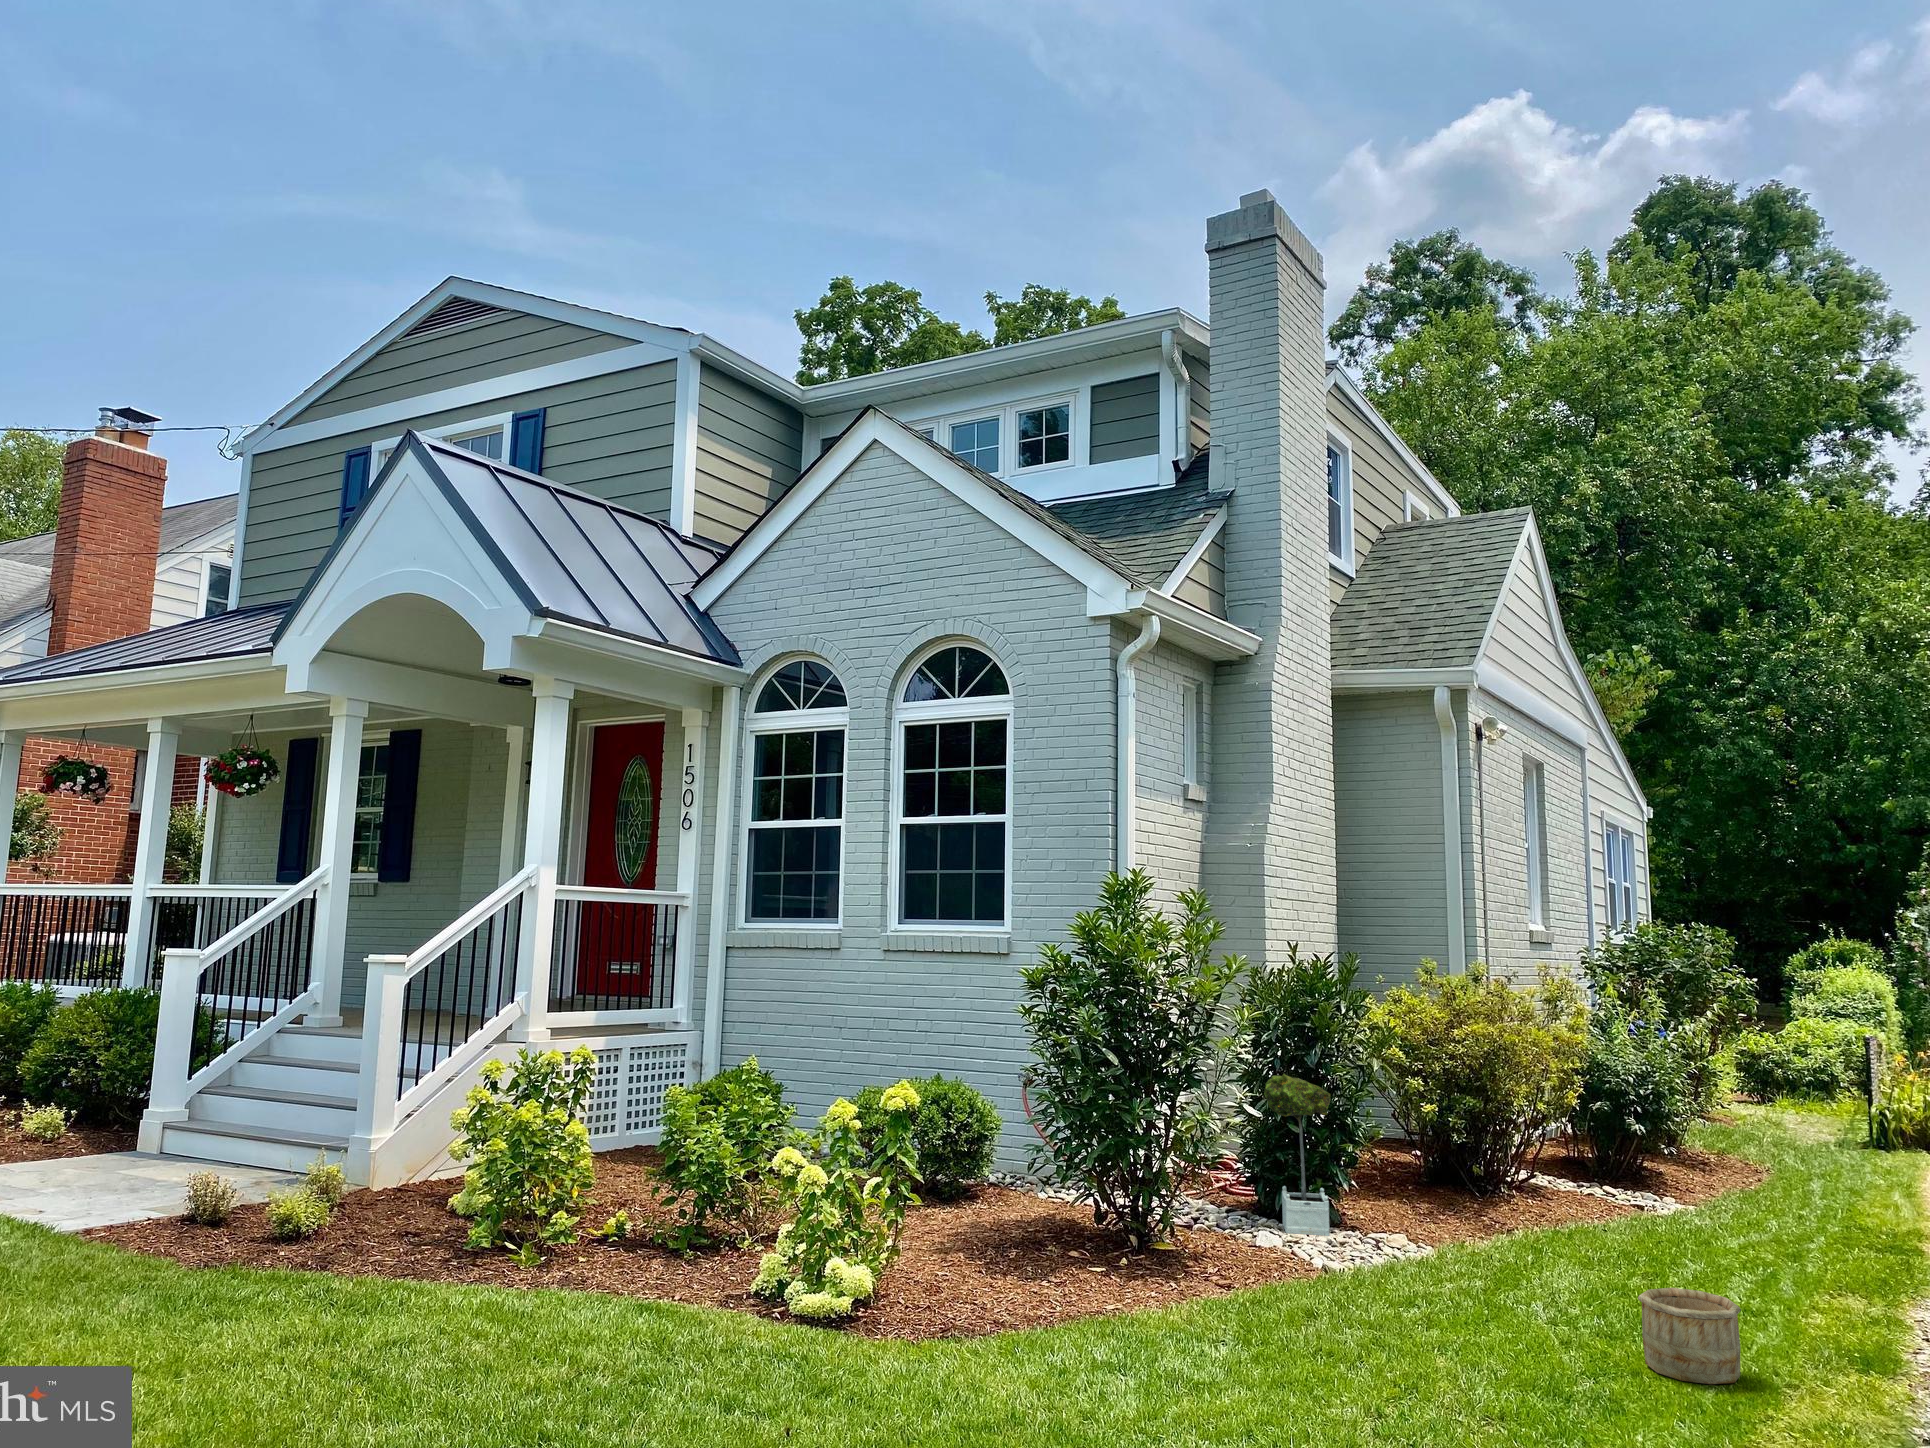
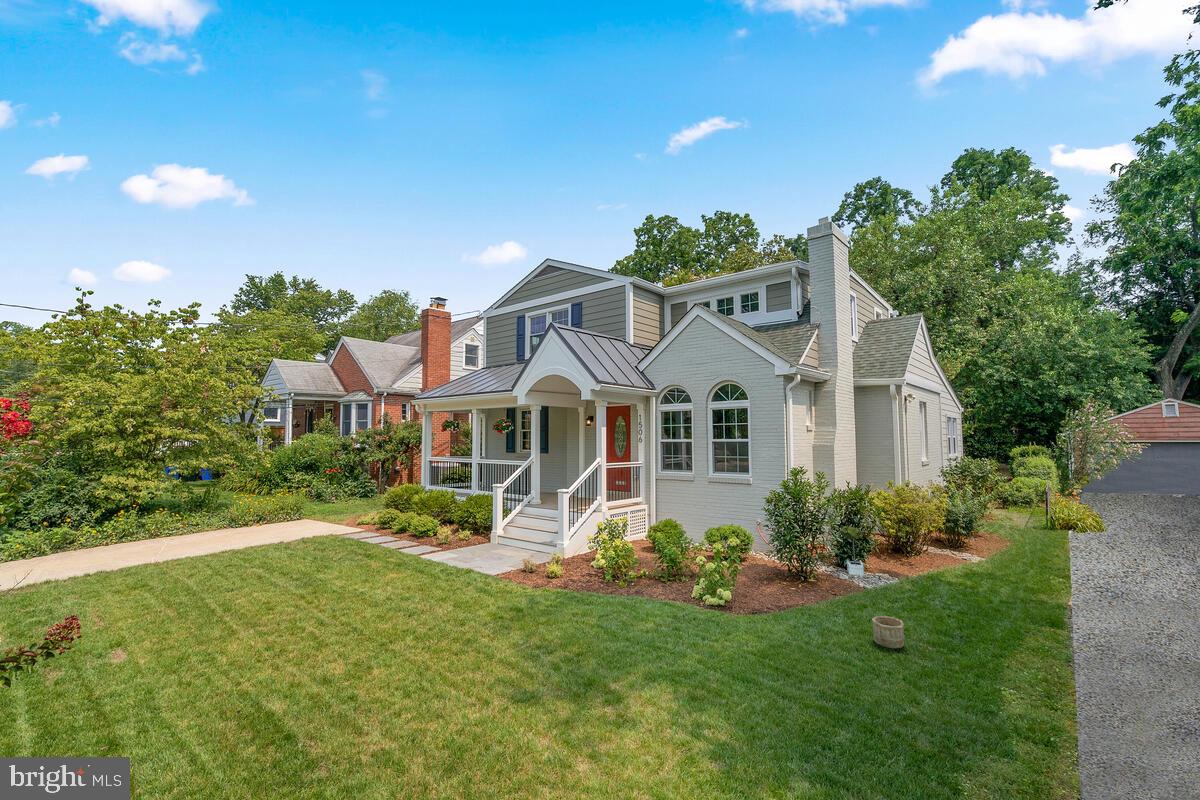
wooden bucket: present [1638,1288,1741,1384] -> present [872,616,905,648]

